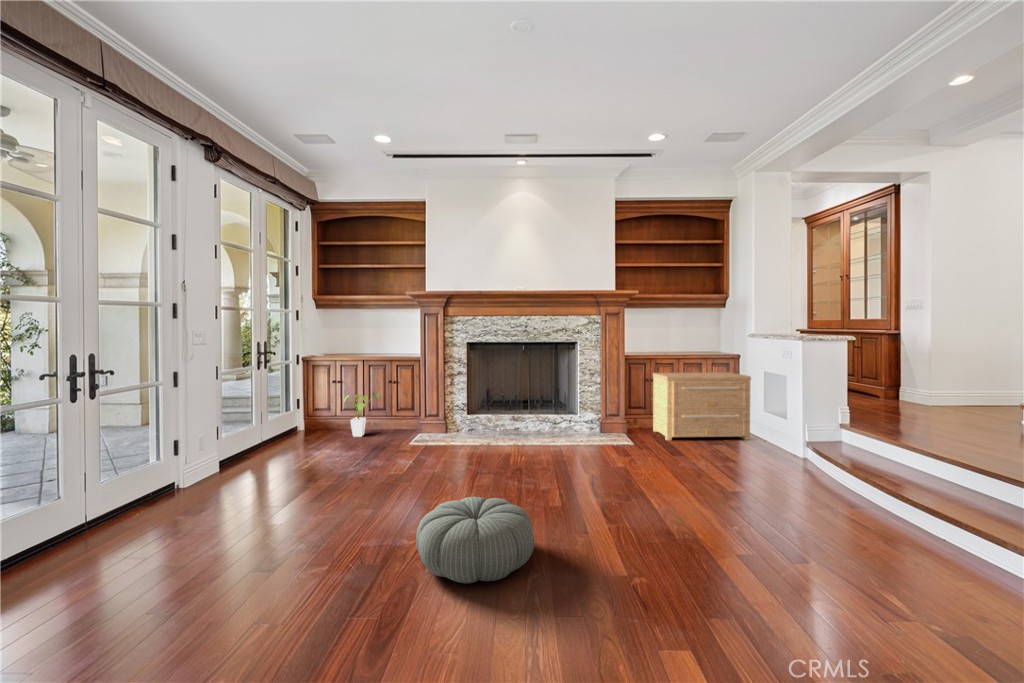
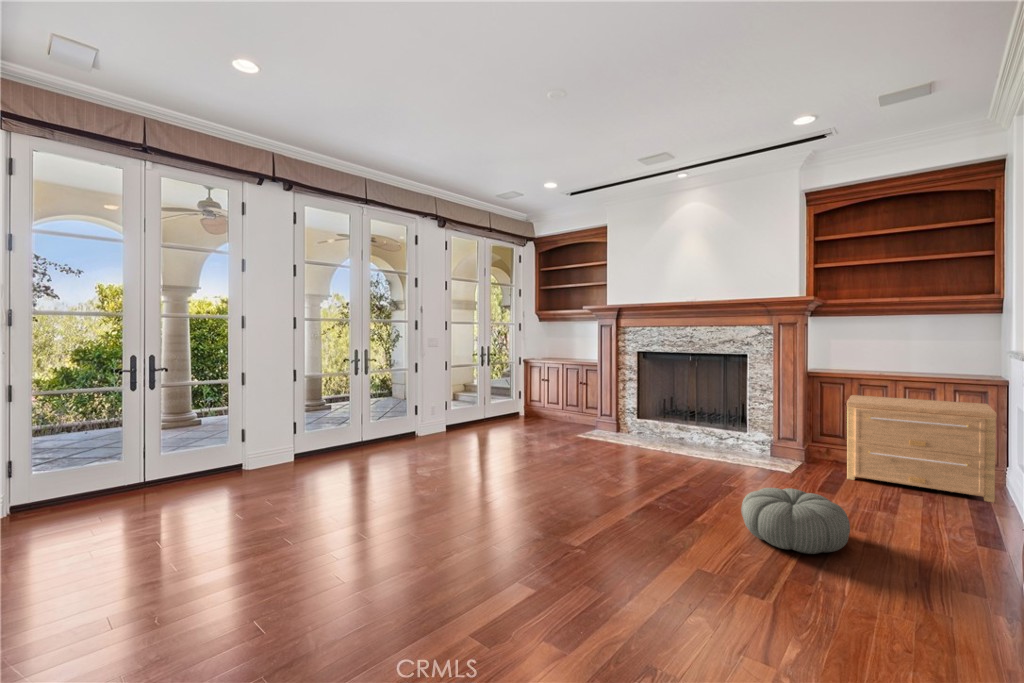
house plant: present [344,392,381,437] -> none [538,390,571,426]
pouf: present [416,497,534,583] -> present [741,488,850,554]

